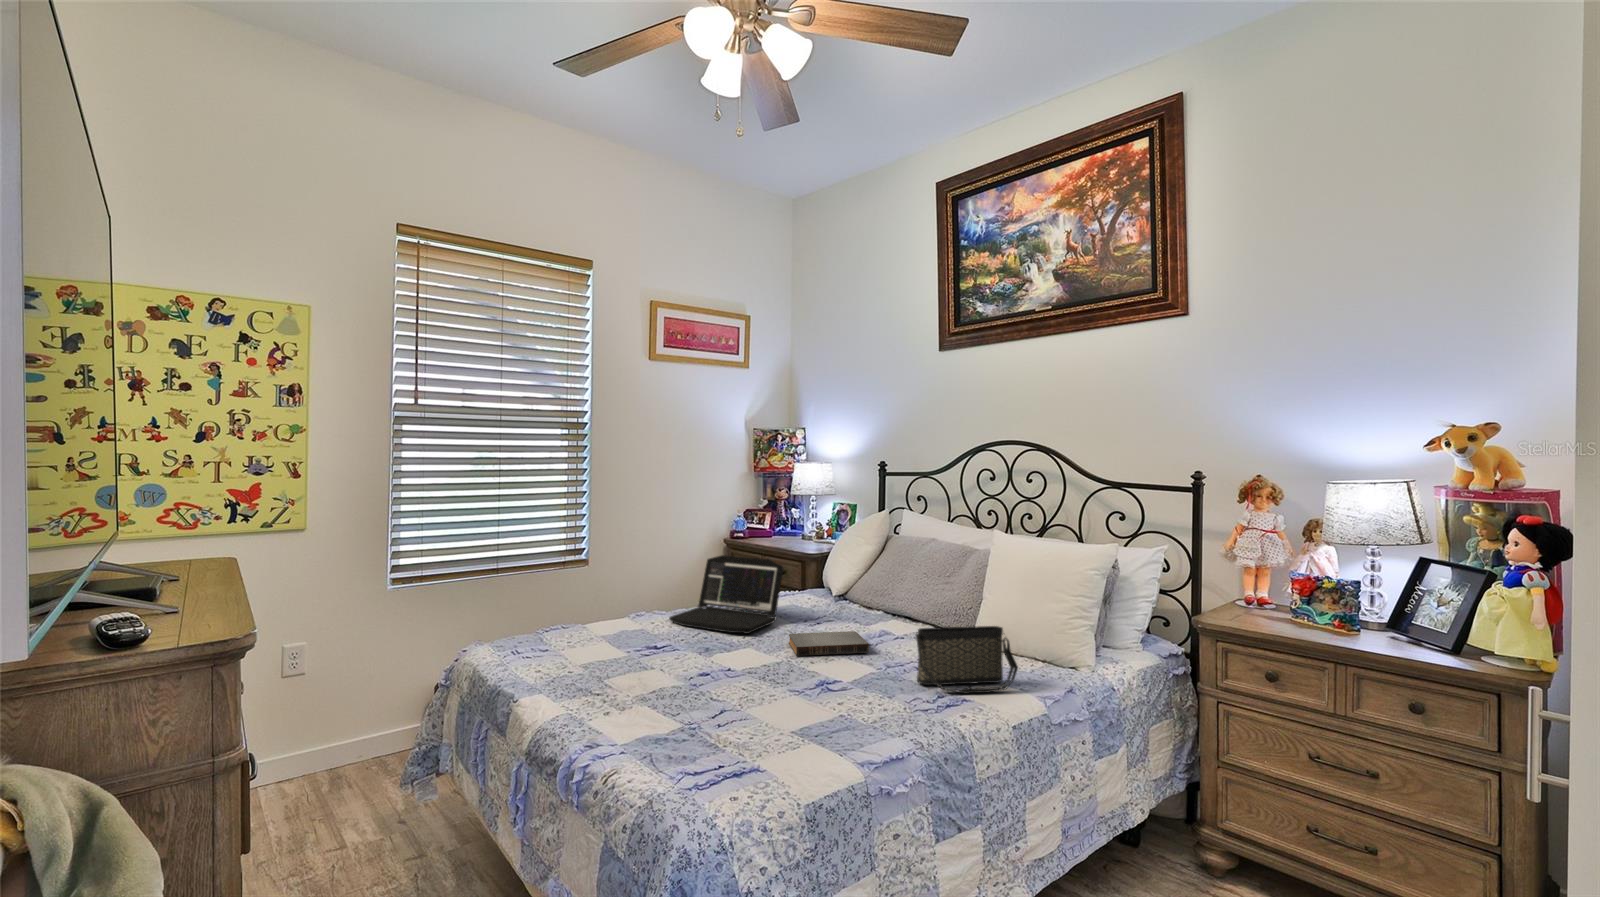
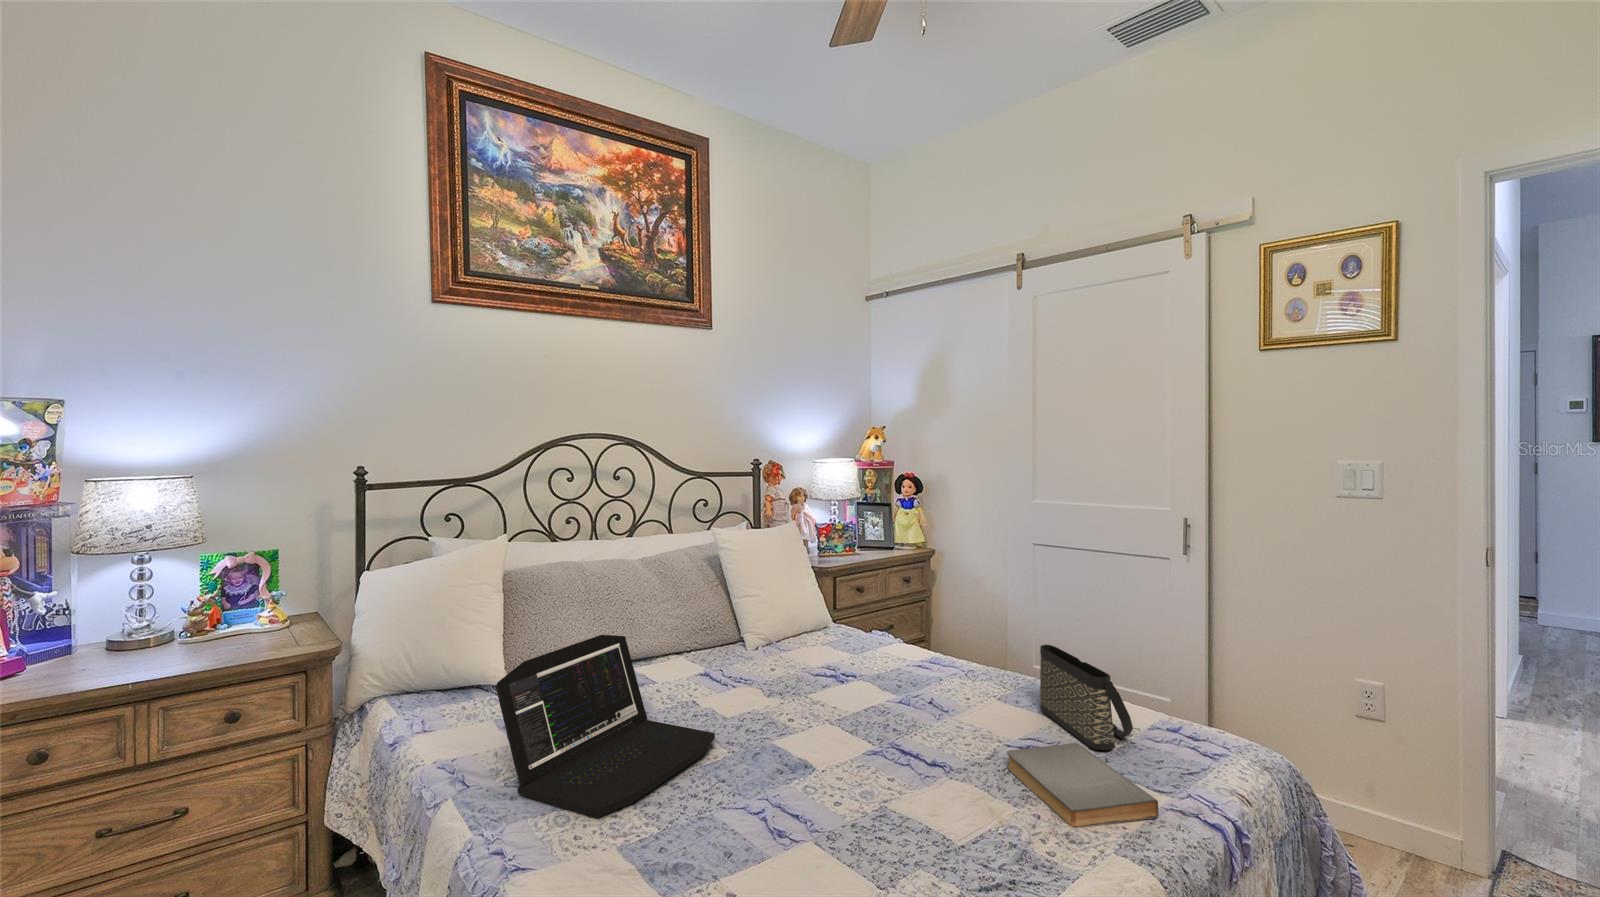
handbag: present [916,626,1018,693] -> present [1040,645,1133,750]
book: present [789,631,869,656] -> present [1007,743,1159,828]

